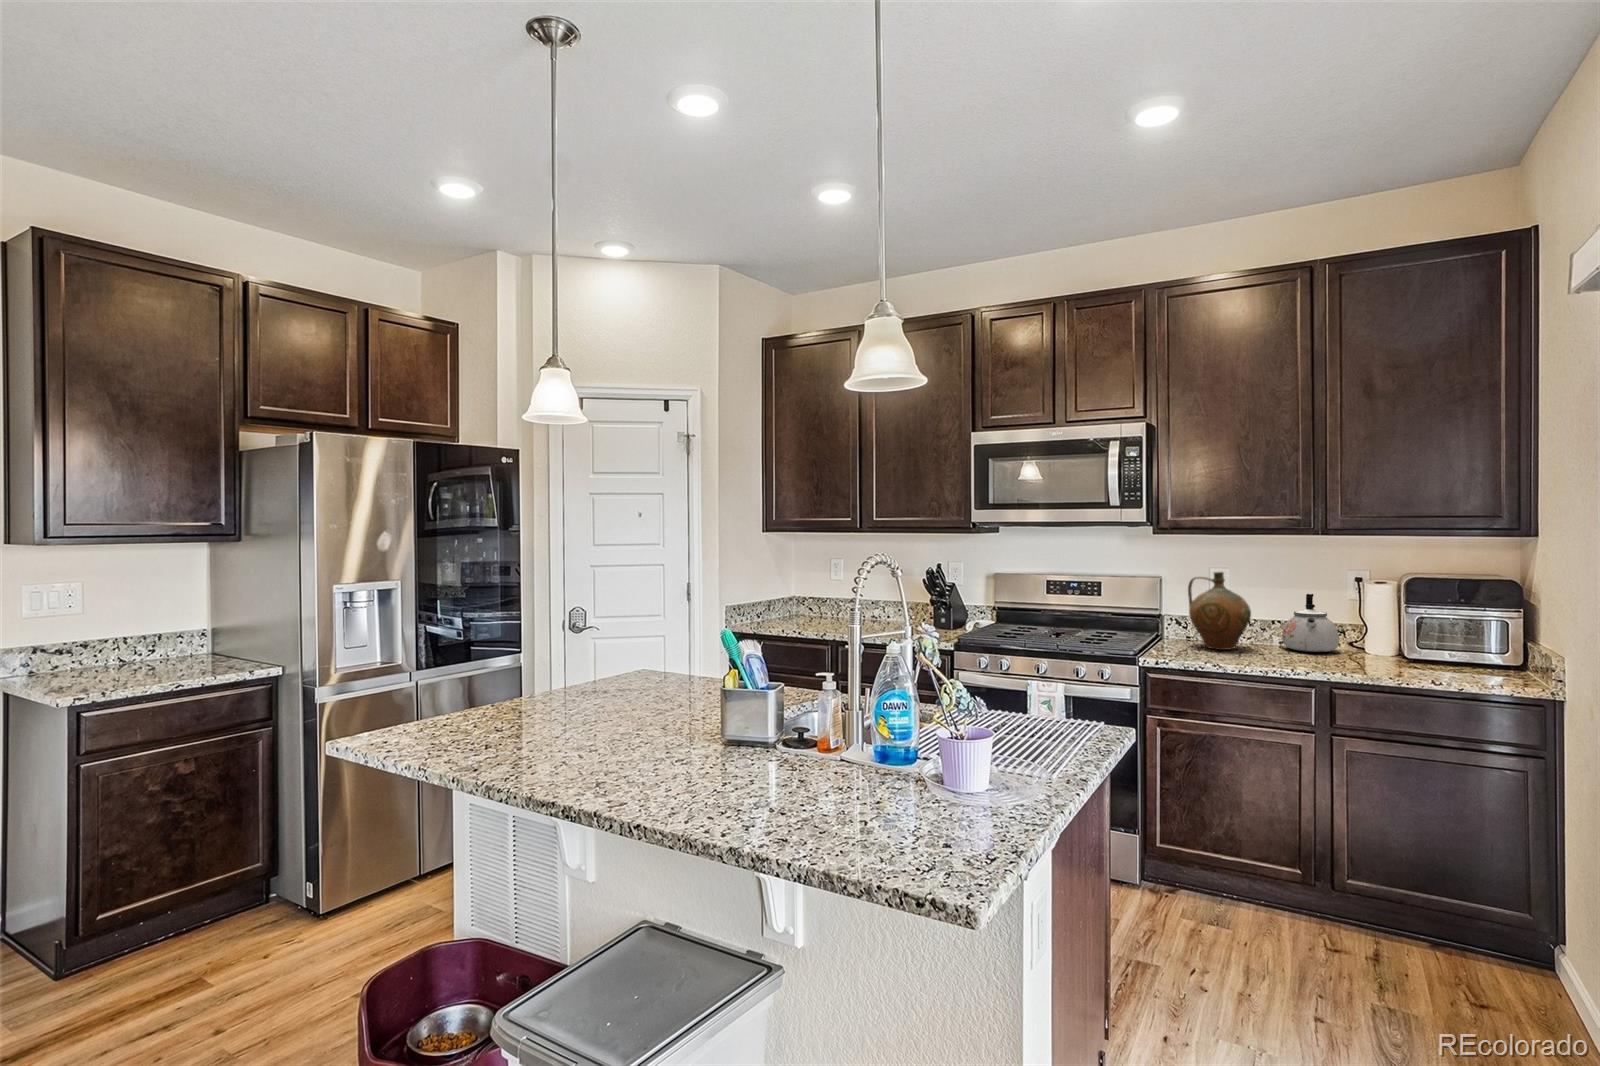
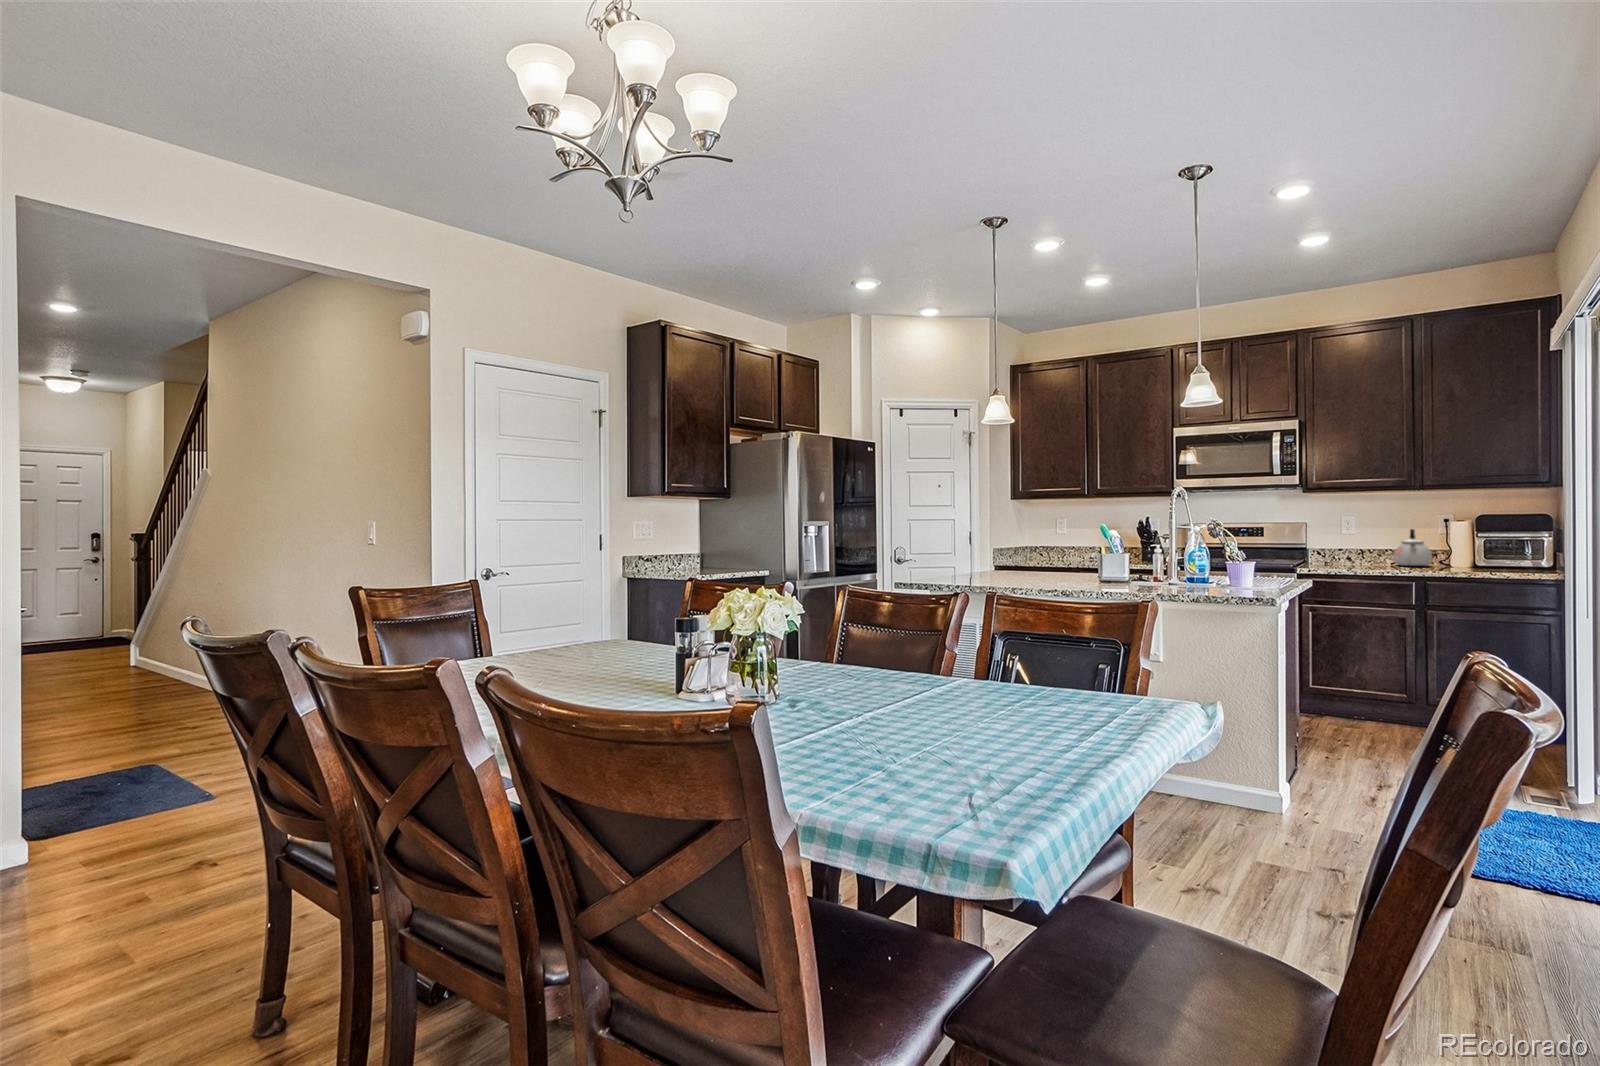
ceramic jug: present [1188,572,1251,650] -> none [1328,516,1372,566]

